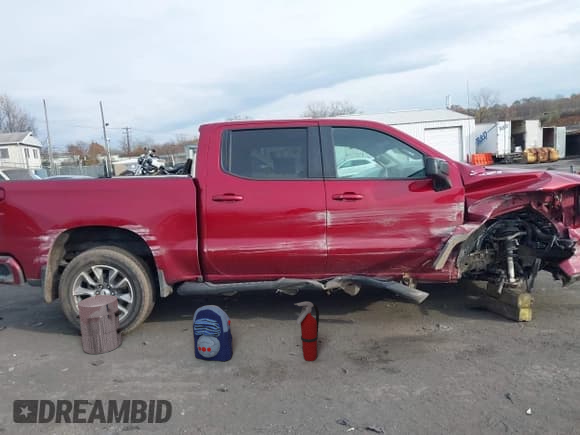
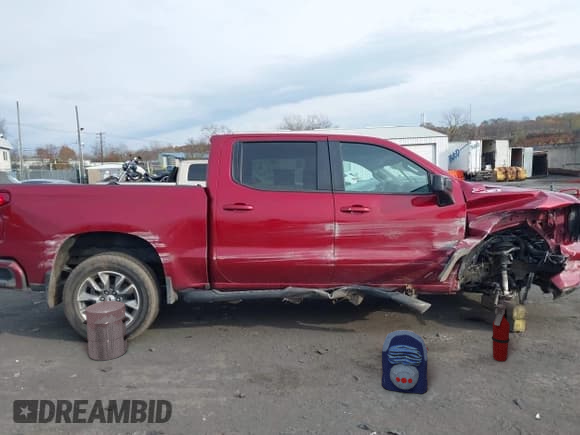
fire extinguisher: present [294,301,319,361] -> present [492,304,510,361]
backpack: present [193,305,232,361] -> present [382,330,428,394]

